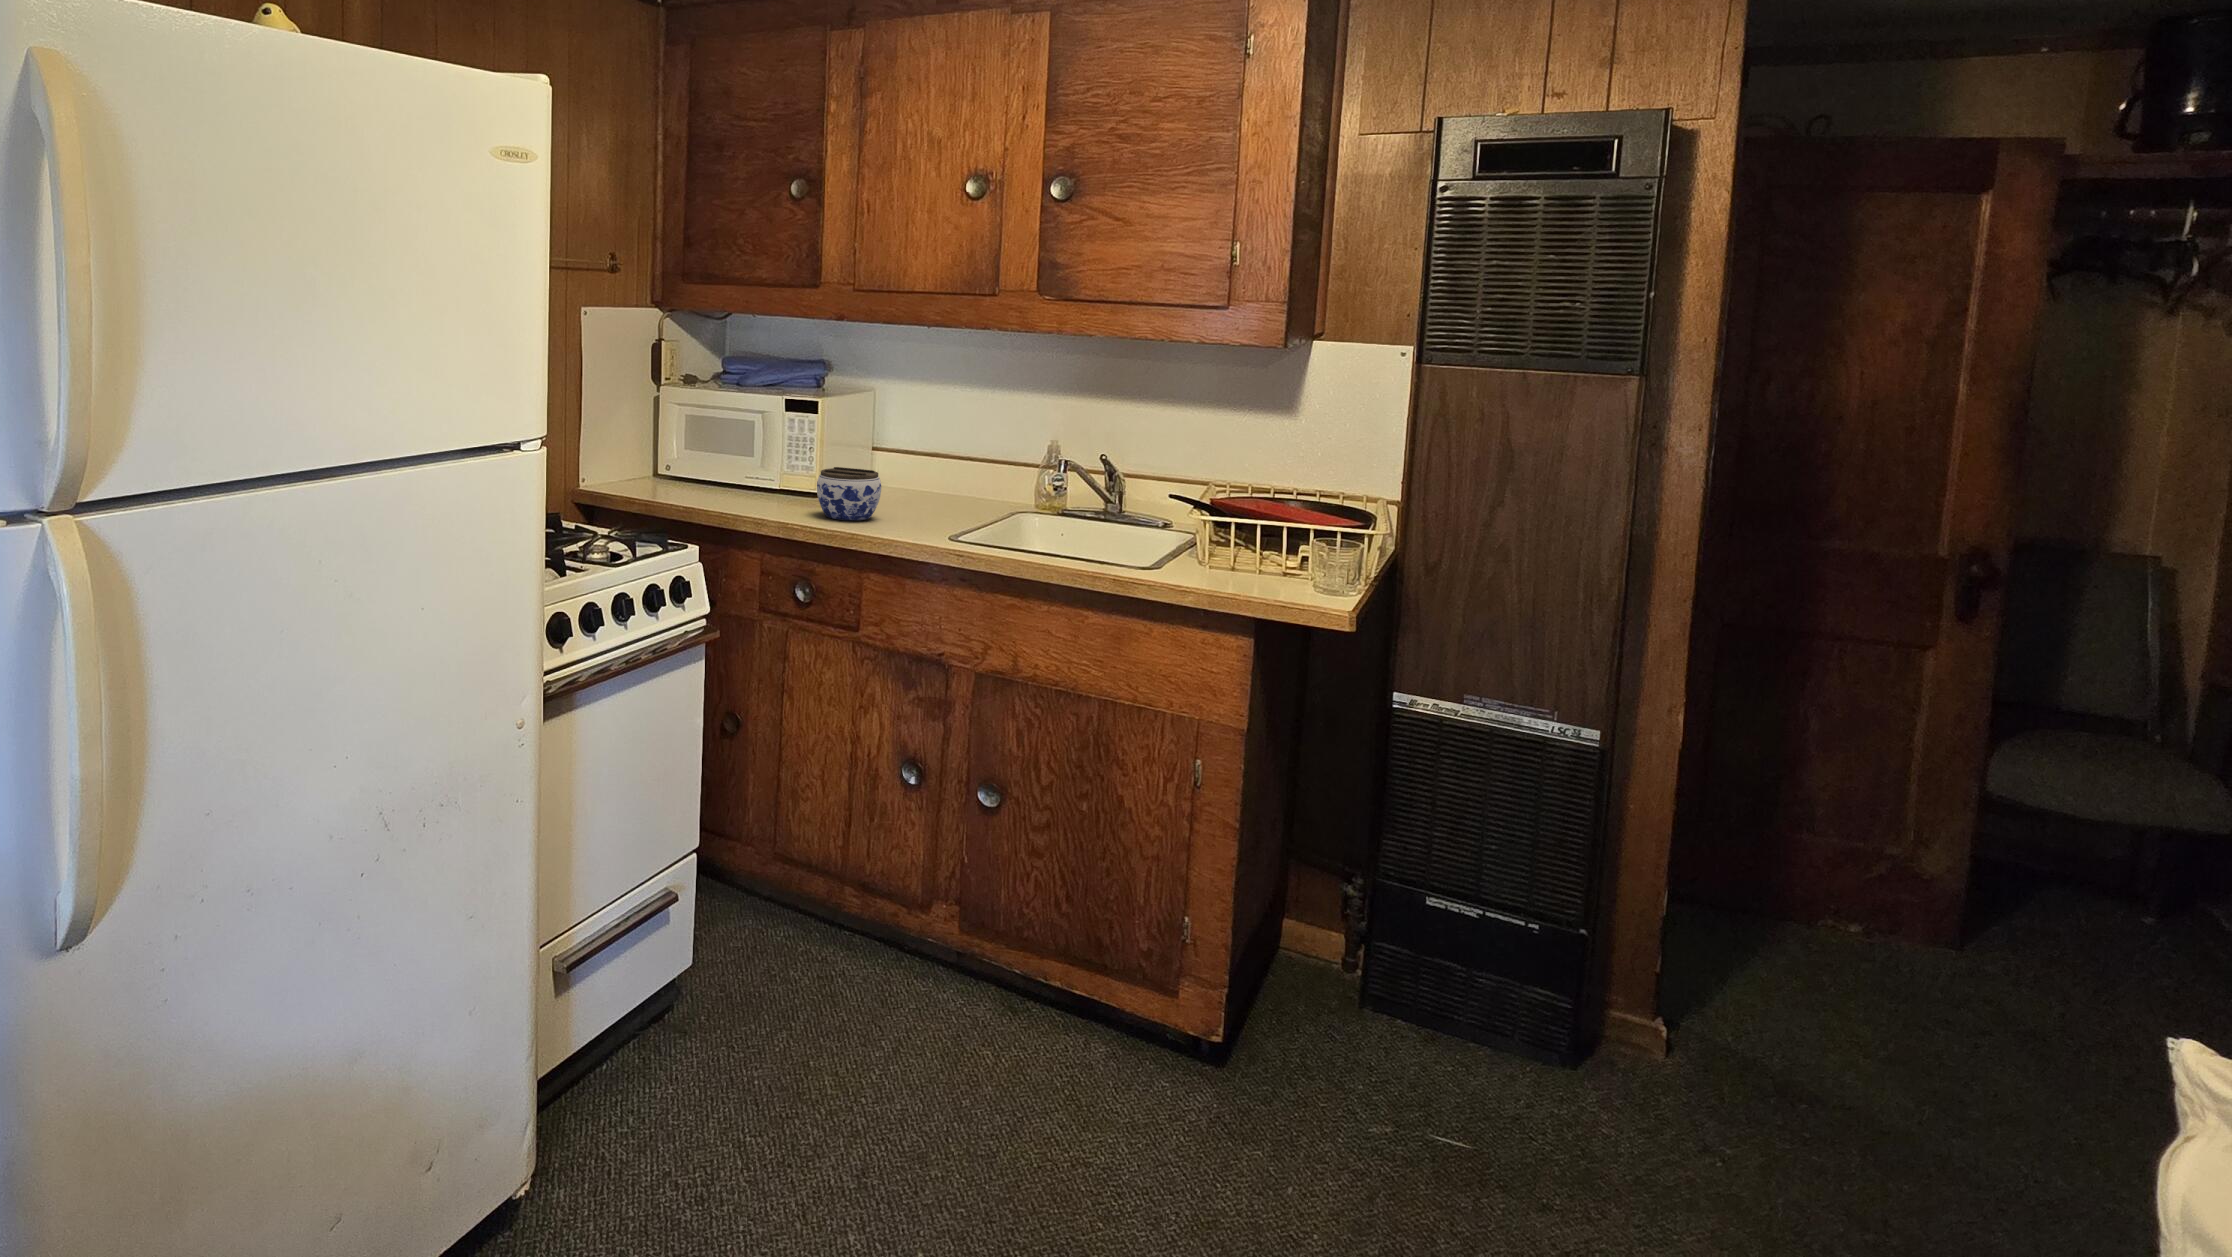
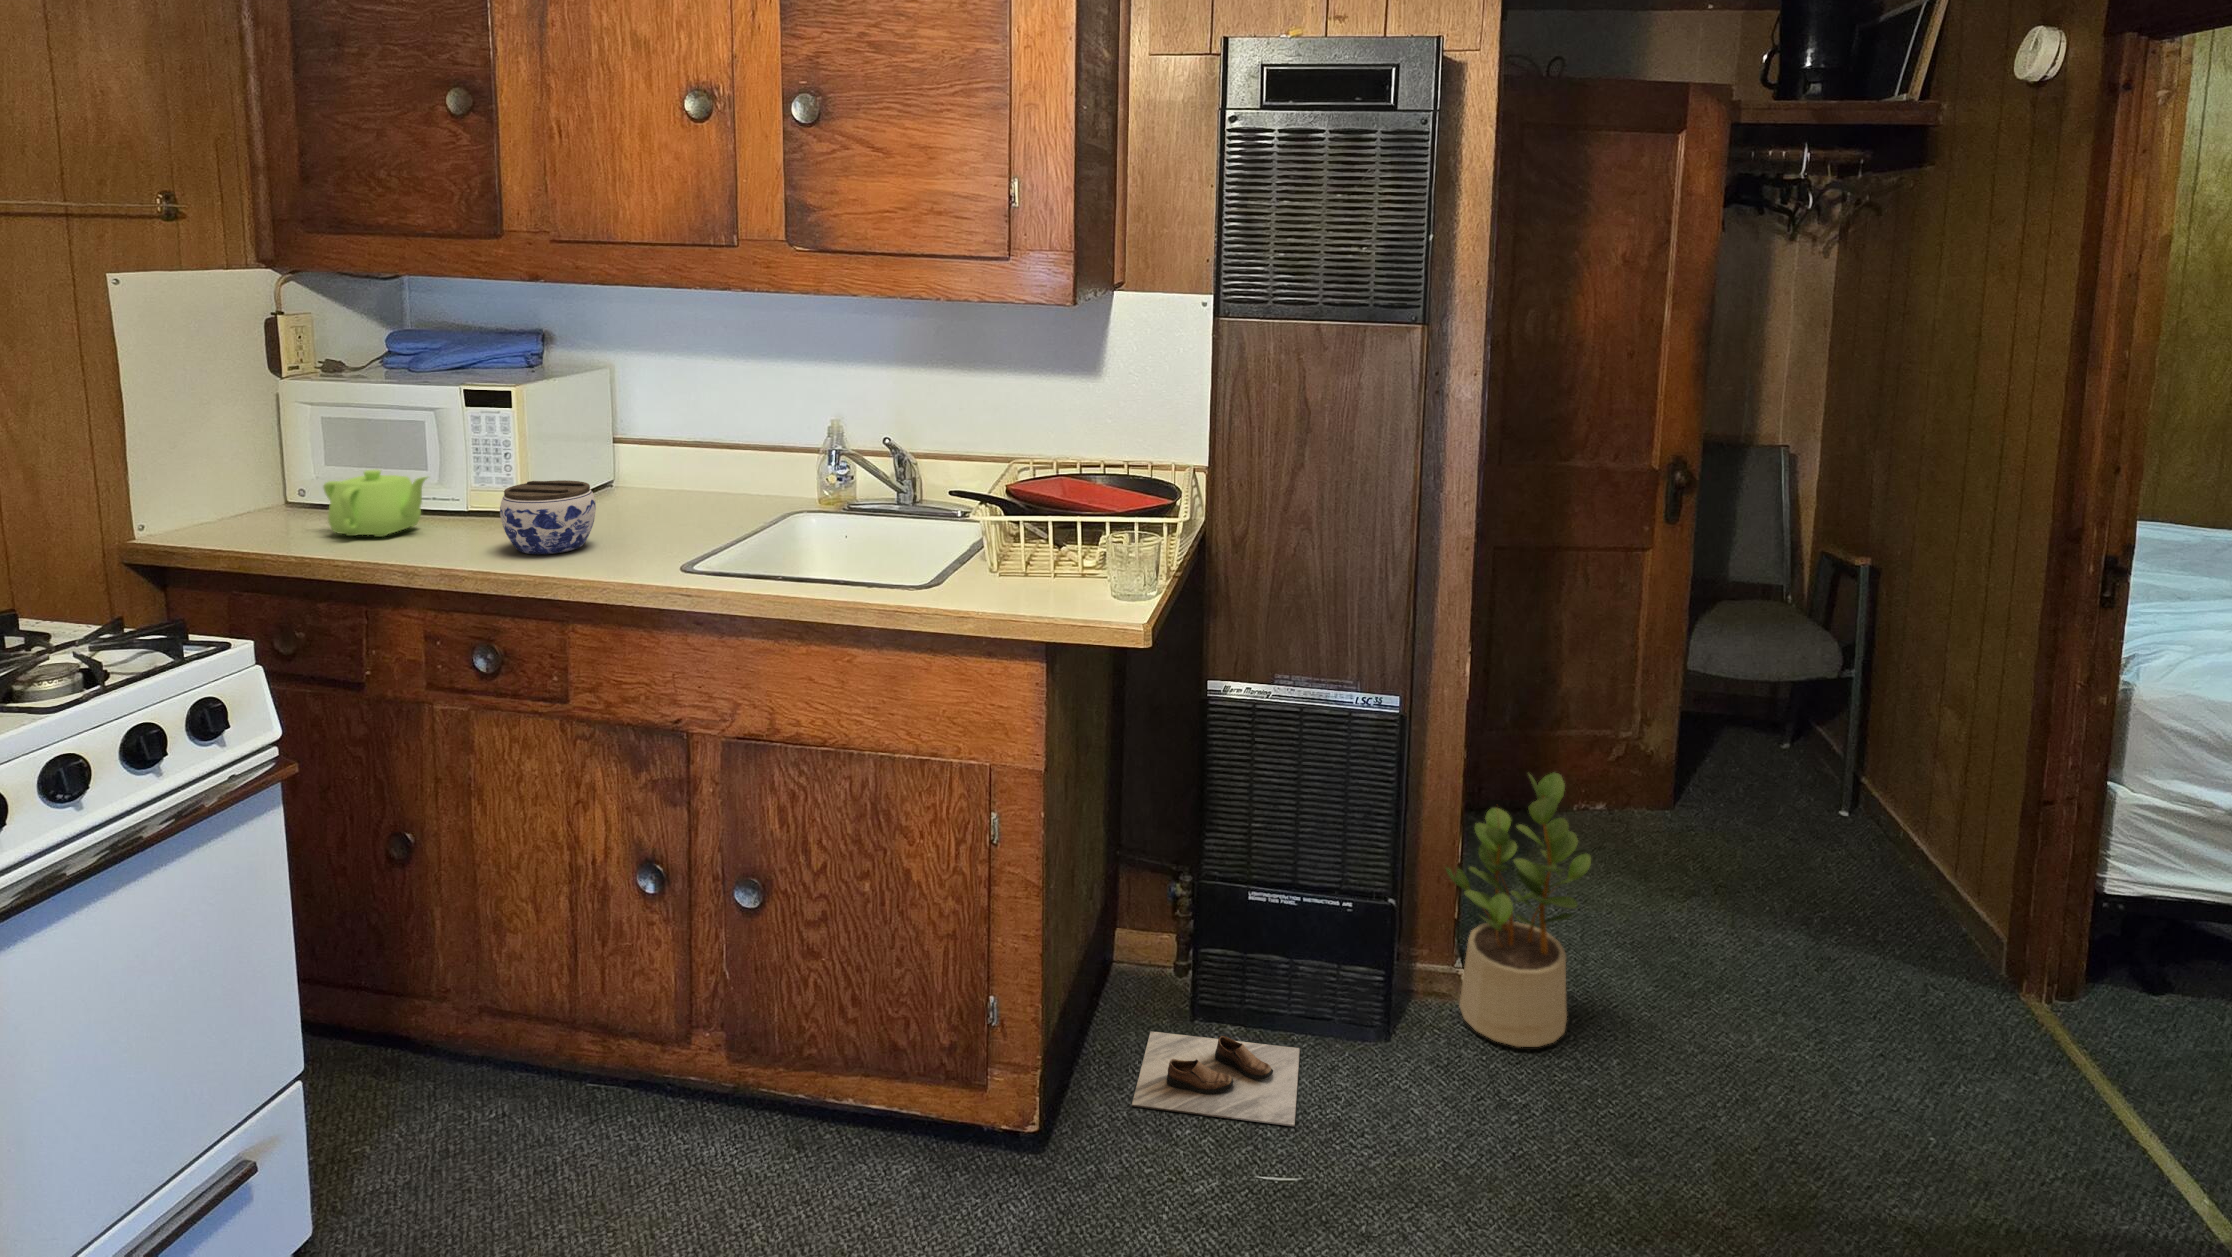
teapot: none [694,452,765,500] -> present [323,469,428,537]
potted plant: none [1646,827,1828,1110] -> present [1446,773,1591,1047]
shoe: none [1303,1002,1474,1105] -> present [1132,1031,1300,1126]

